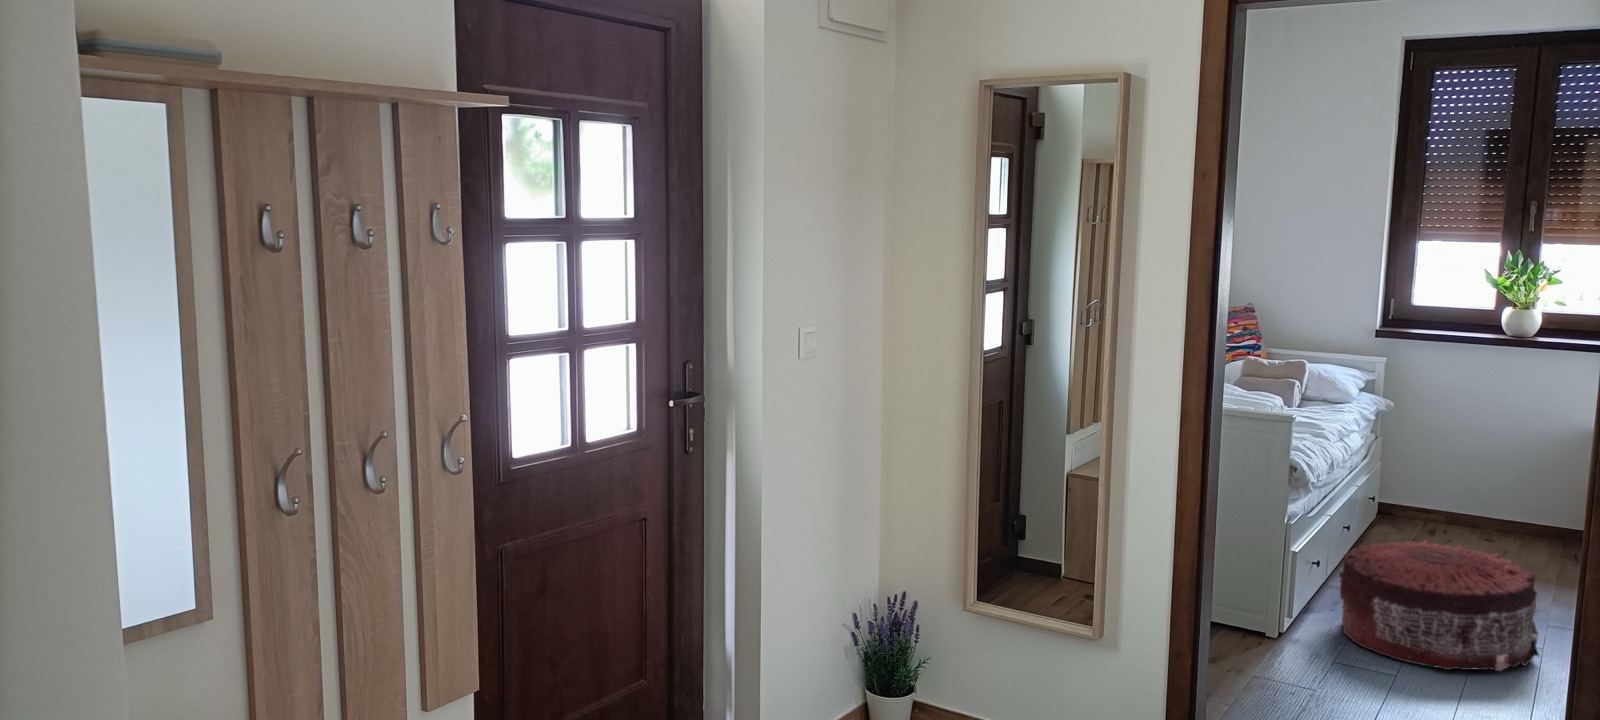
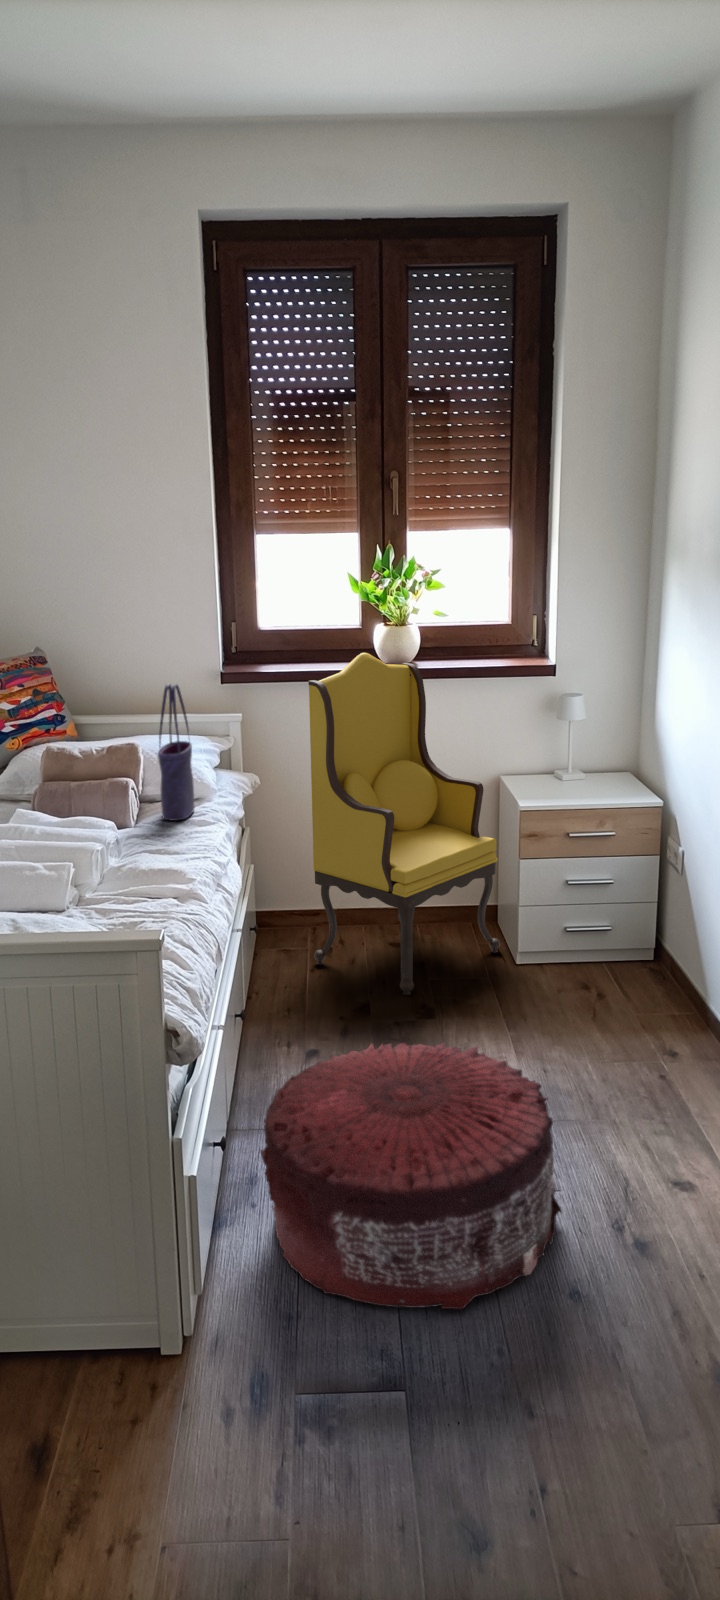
tote bag: none [1315,323,1342,408] -> present [158,684,194,820]
armchair: none [1419,323,1582,563] -> present [308,653,500,995]

